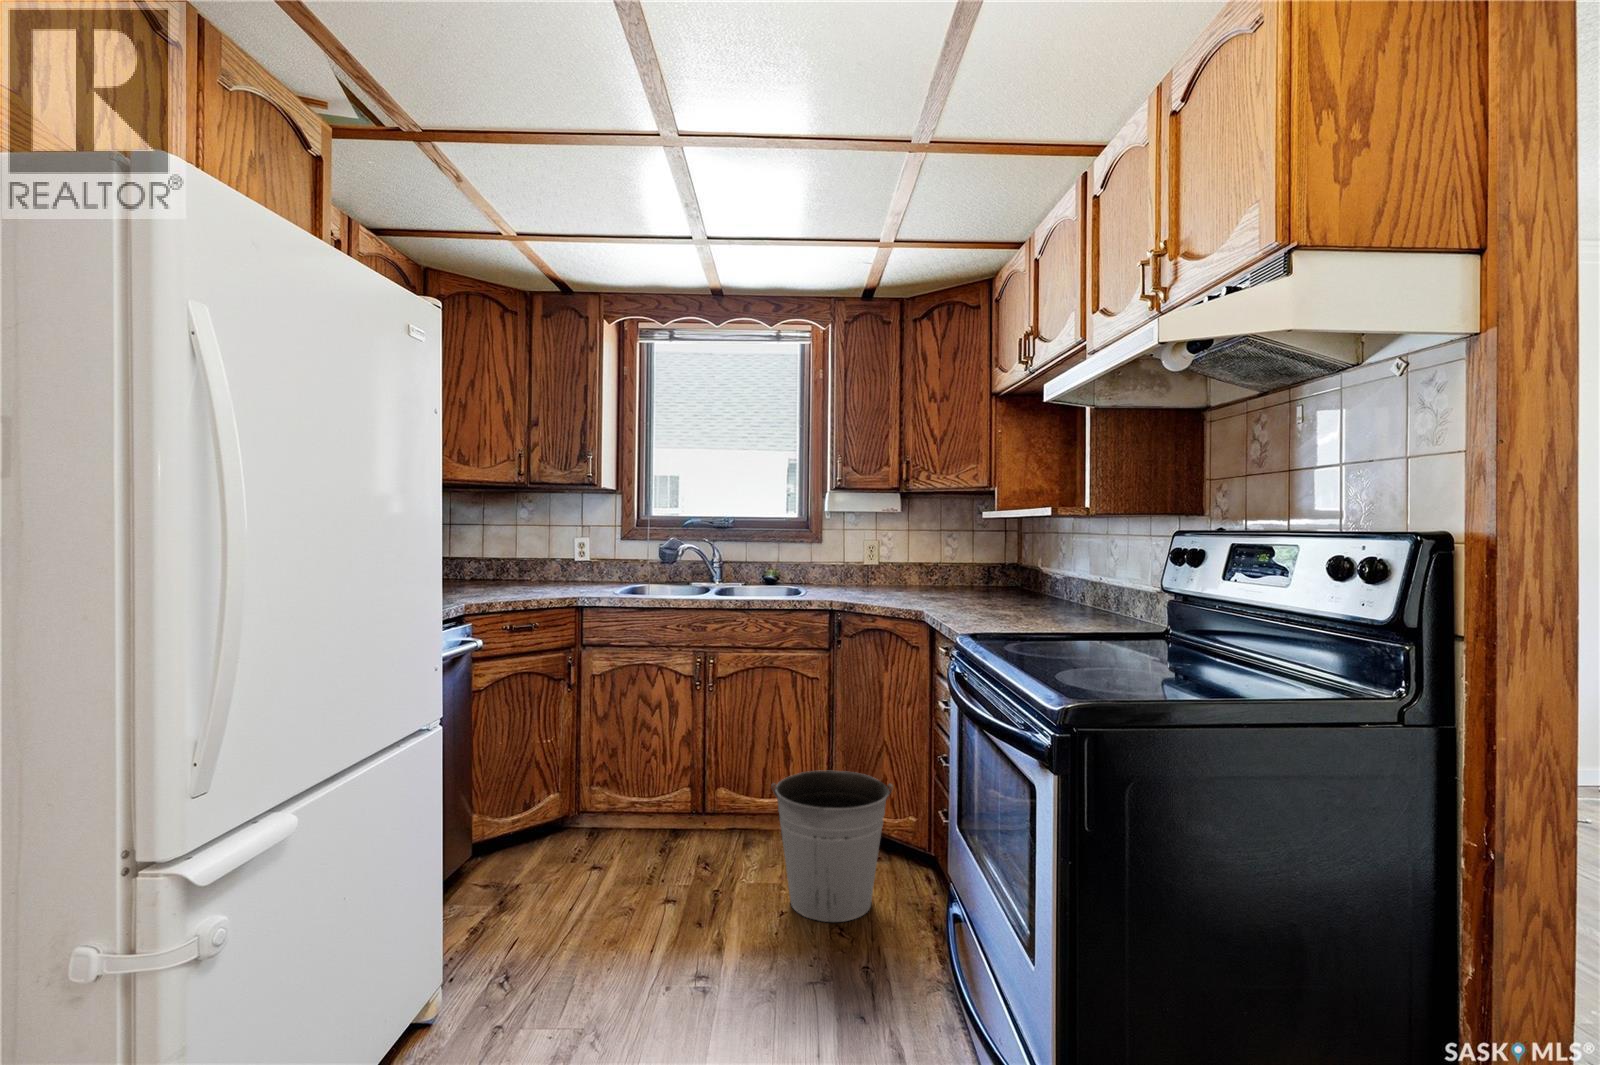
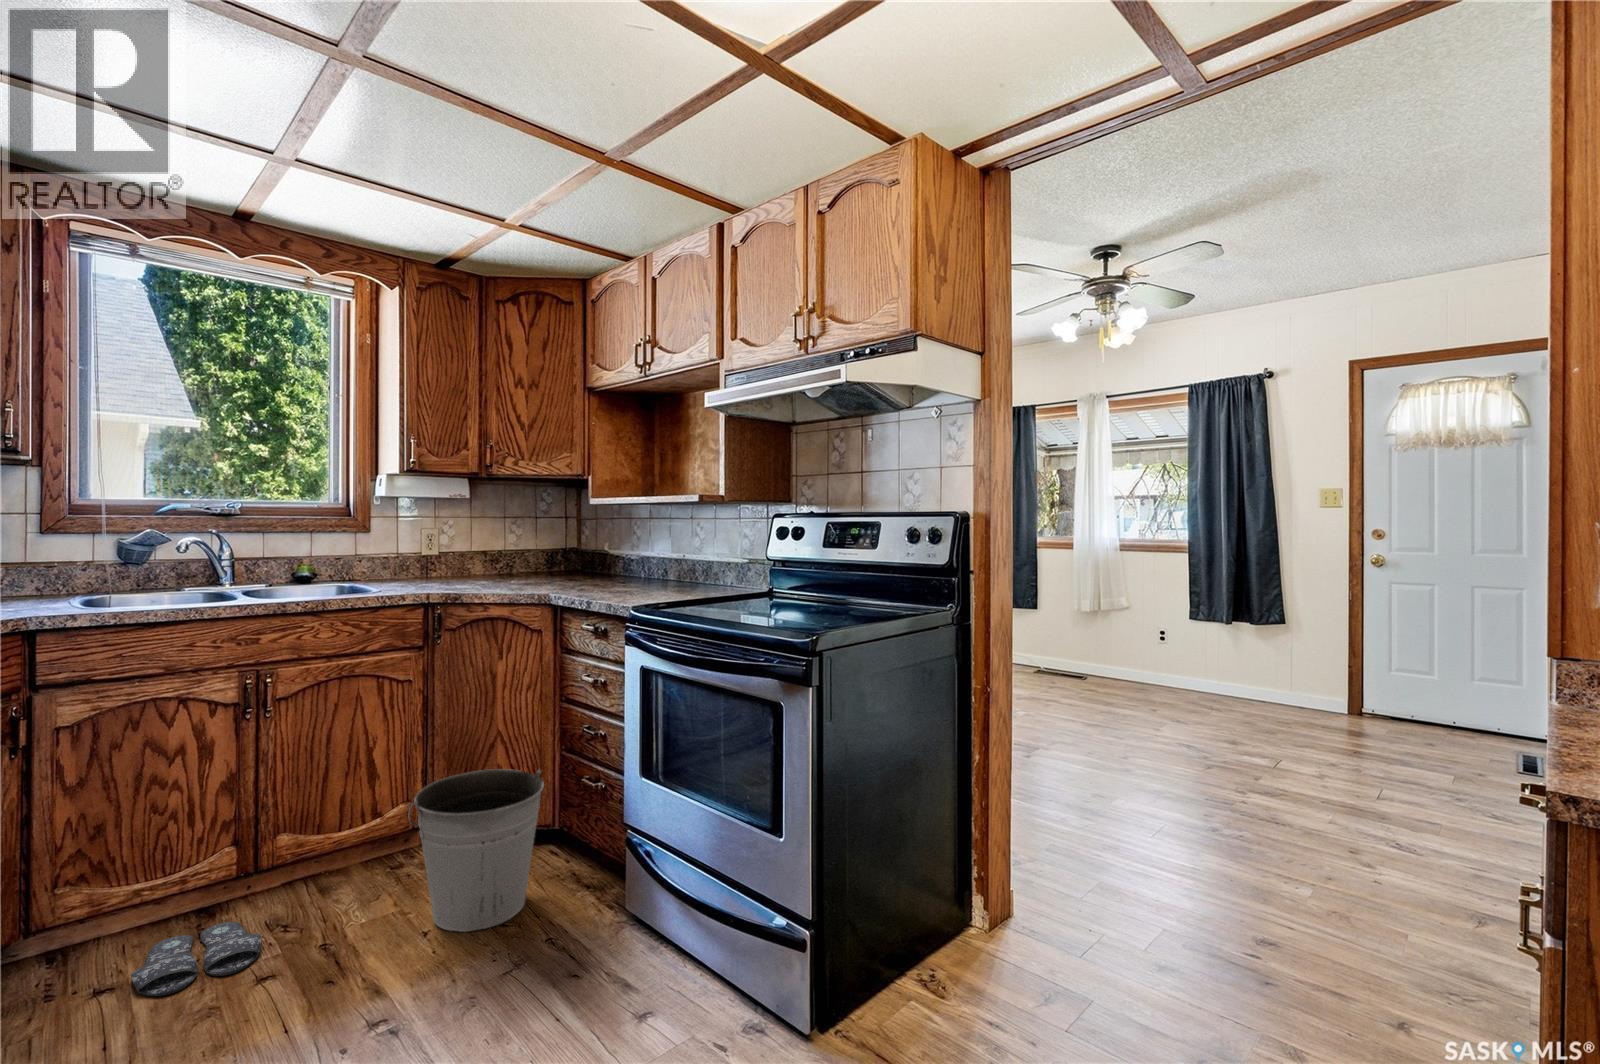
slippers: none [607,844,686,883] -> present [131,922,261,996]

